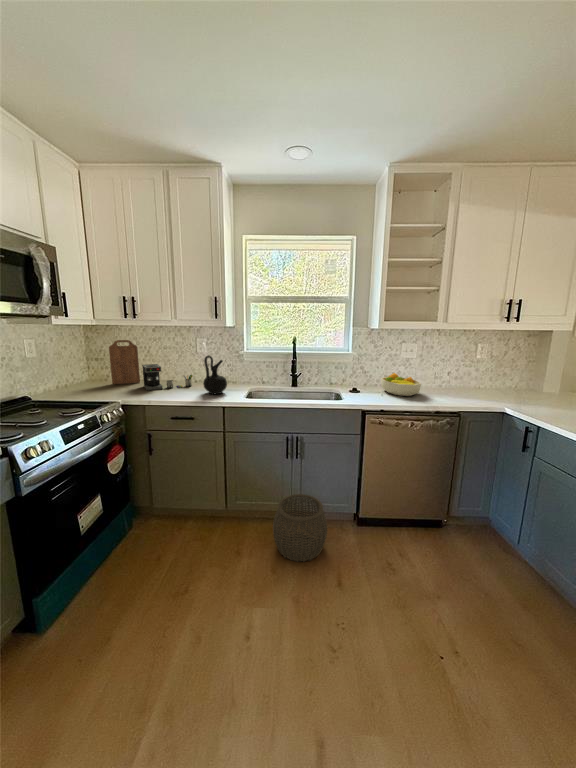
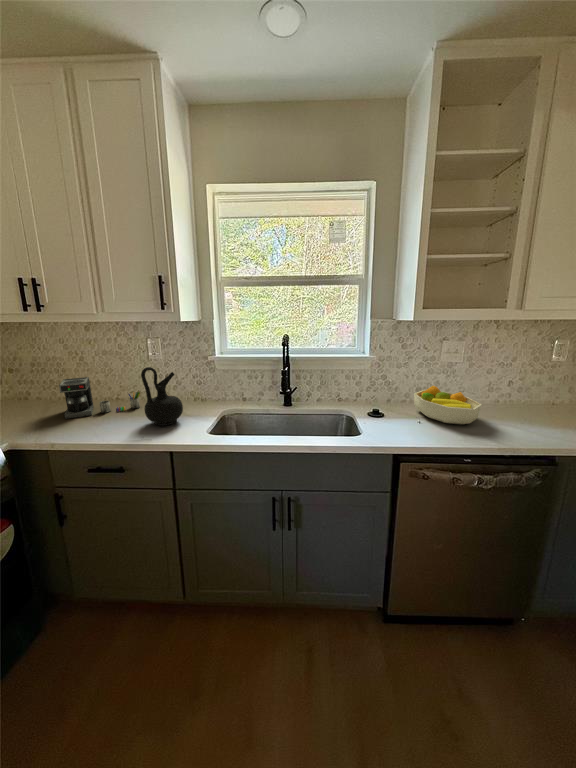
cutting board: present [109,340,140,384] -> none [16,343,72,406]
woven basket: present [273,494,327,562] -> none [249,587,340,726]

